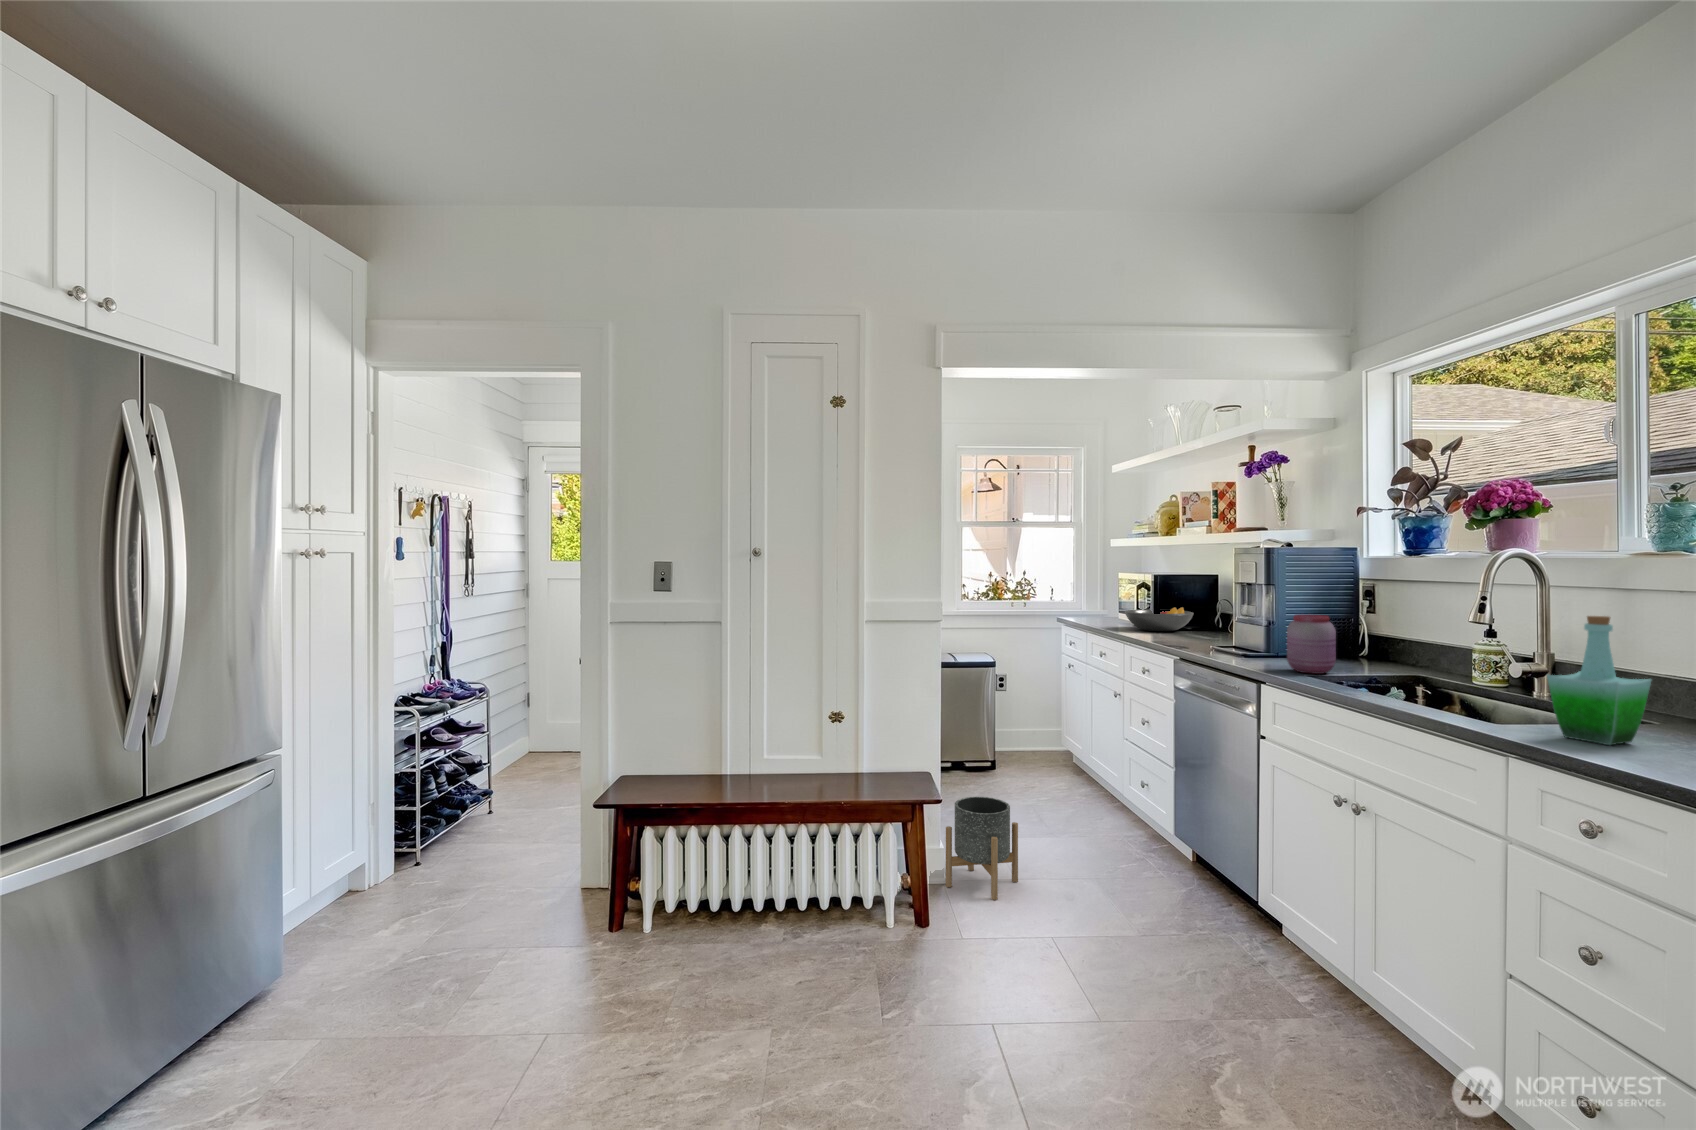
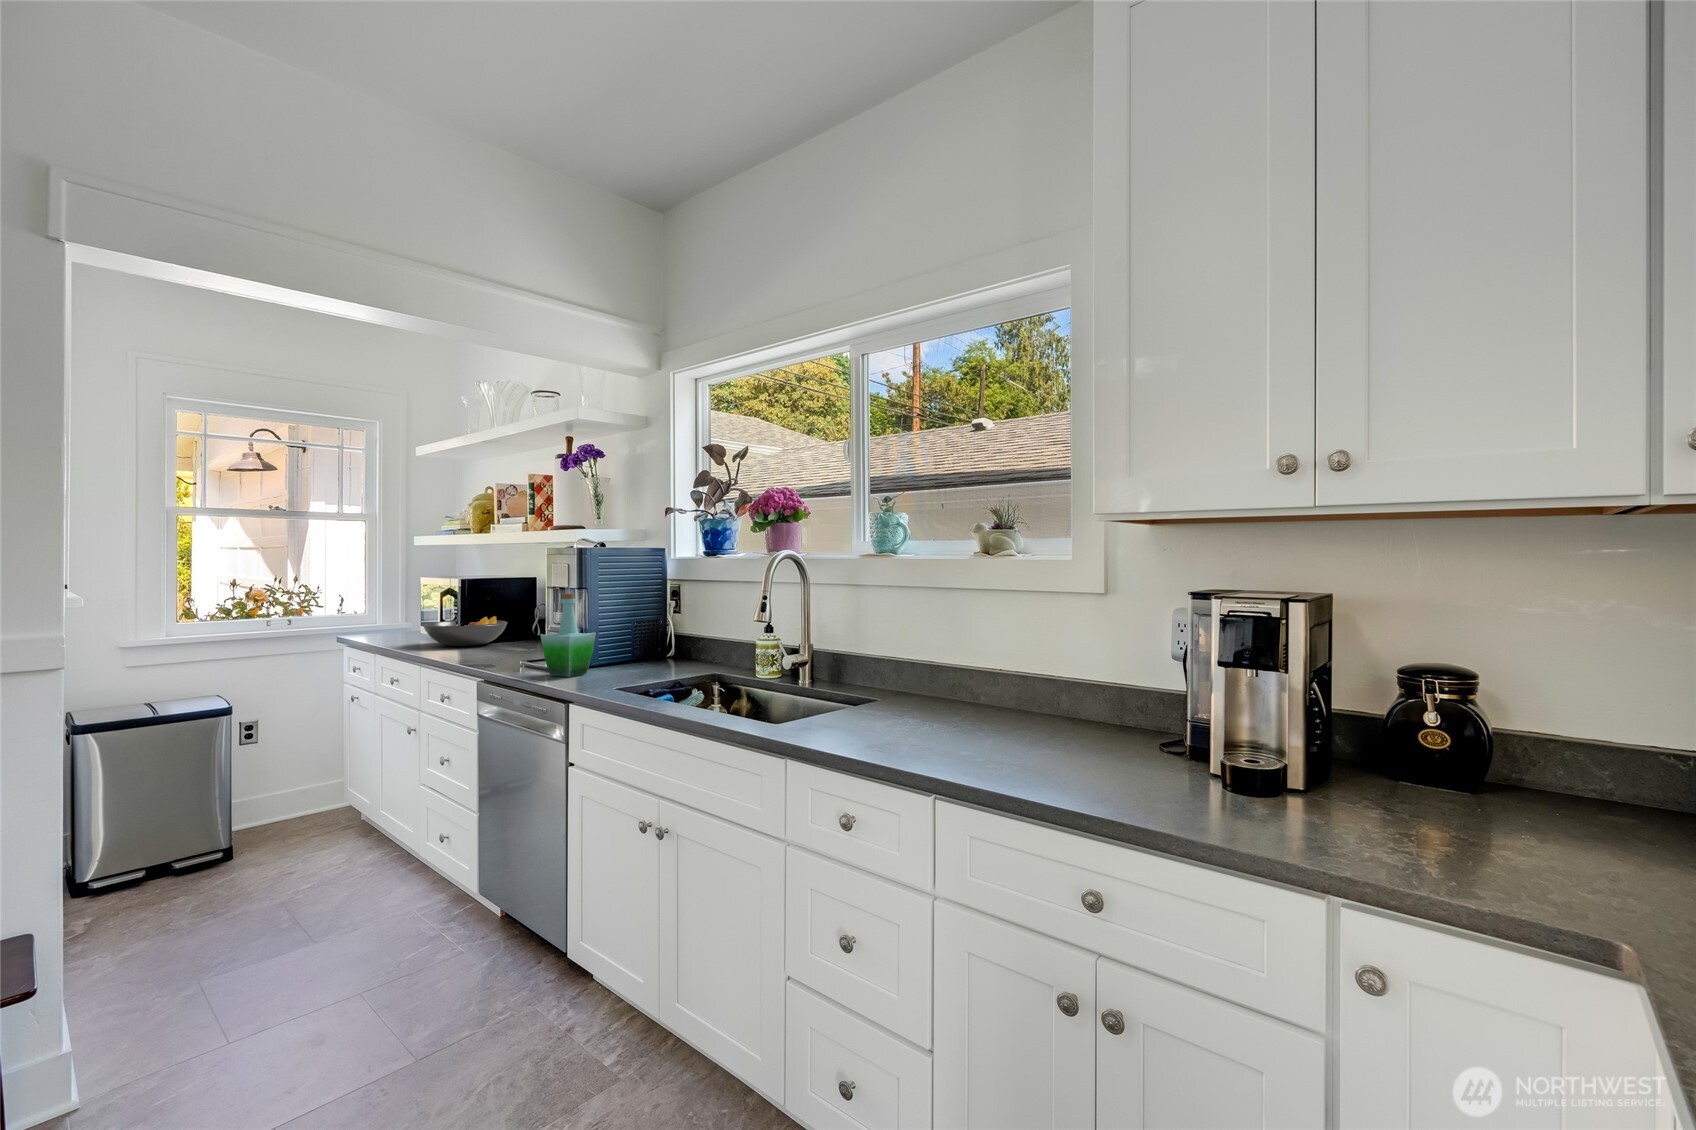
jar: present [1287,614,1336,674] -> none [596,620,644,684]
bottle: present [1547,616,1651,745] -> present [540,593,596,677]
planter: present [946,797,1018,900] -> none [82,924,234,1099]

